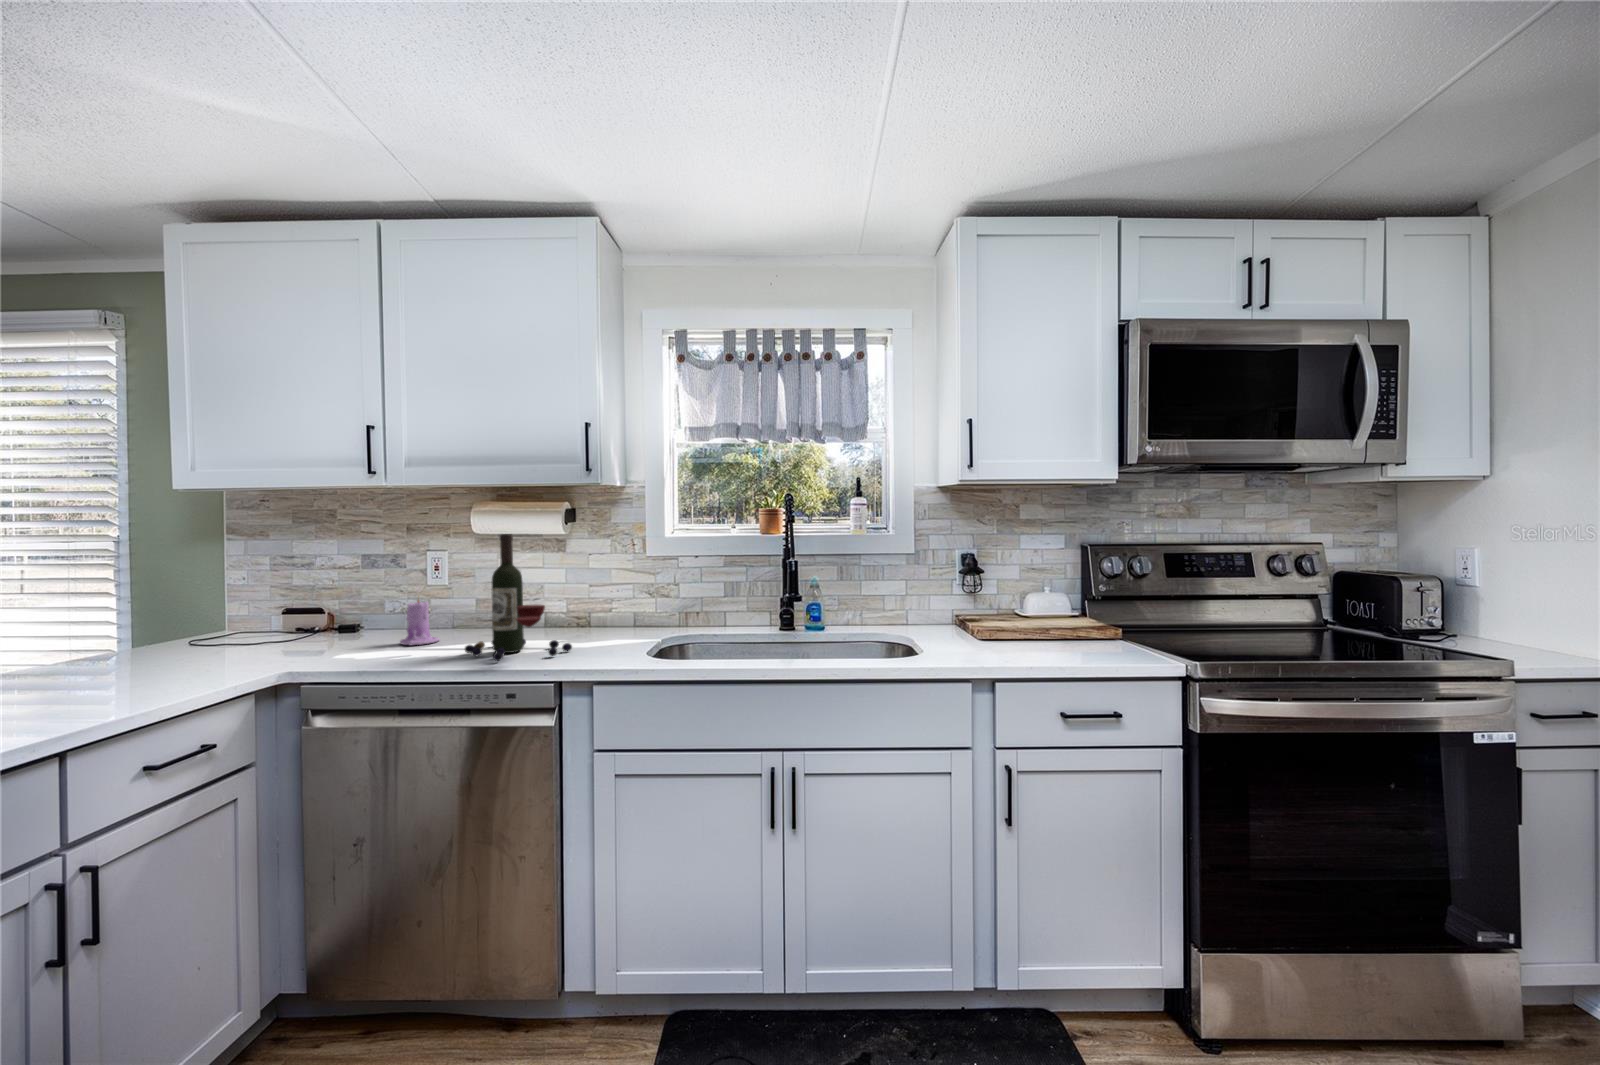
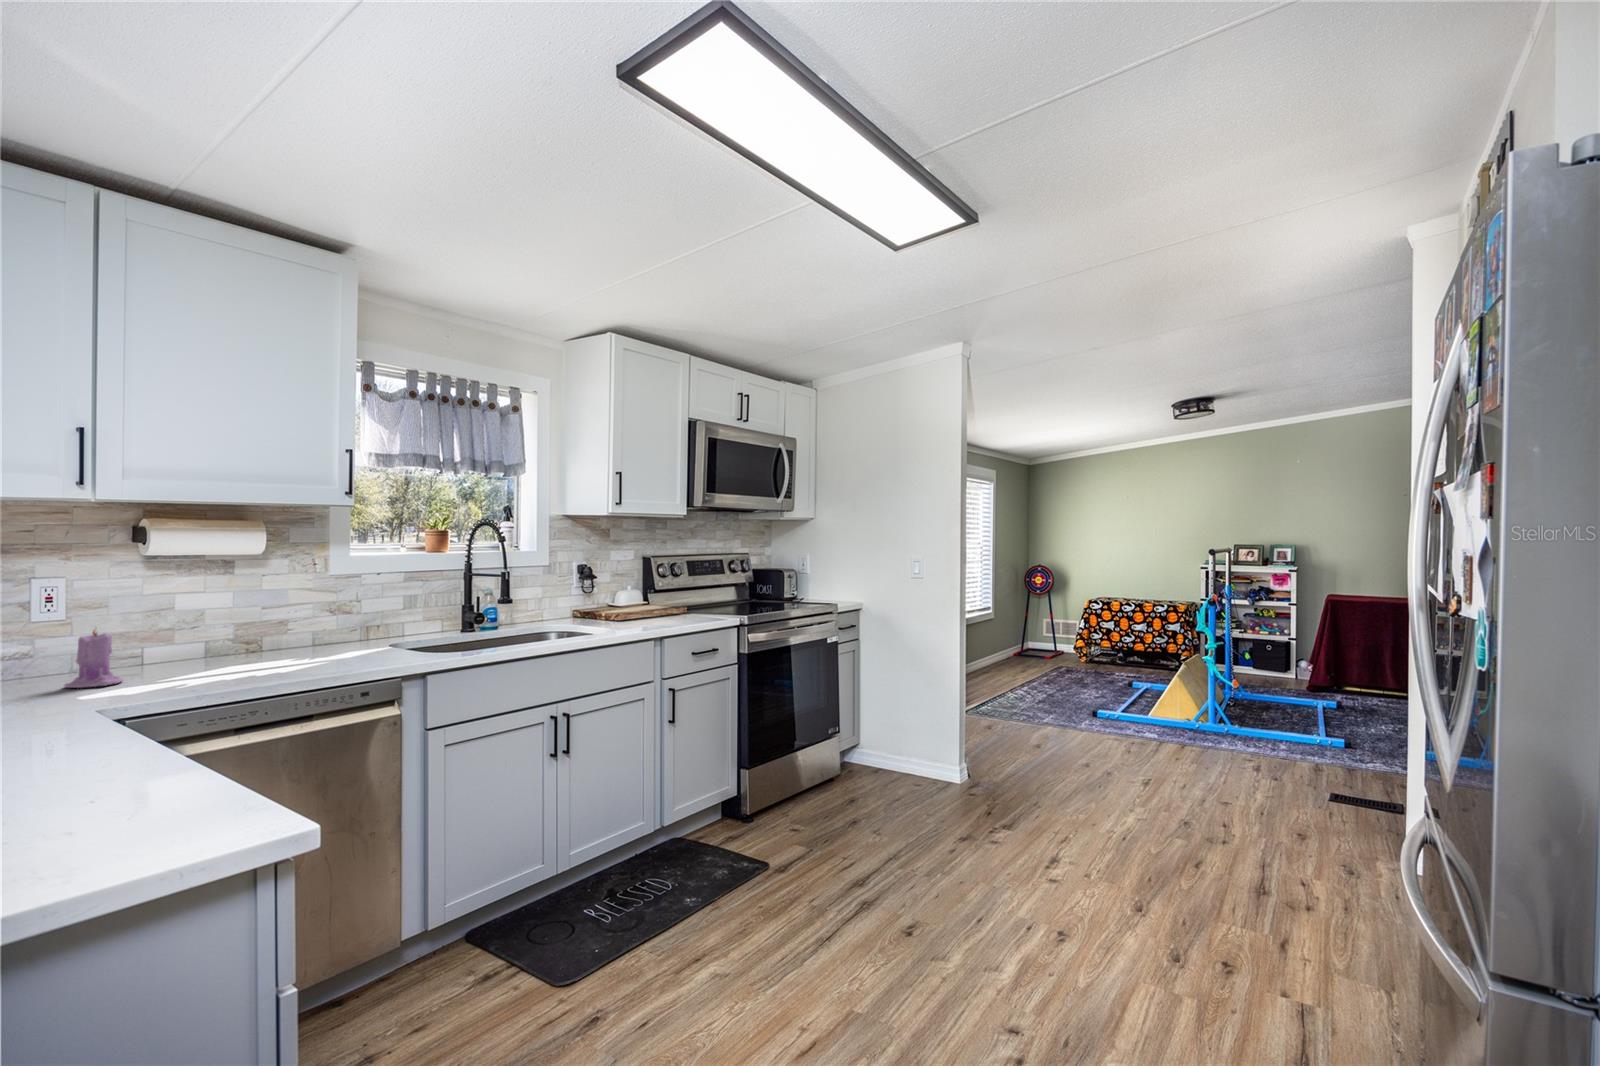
wine bottle: present [465,534,572,661] -> none [226,549,368,676]

